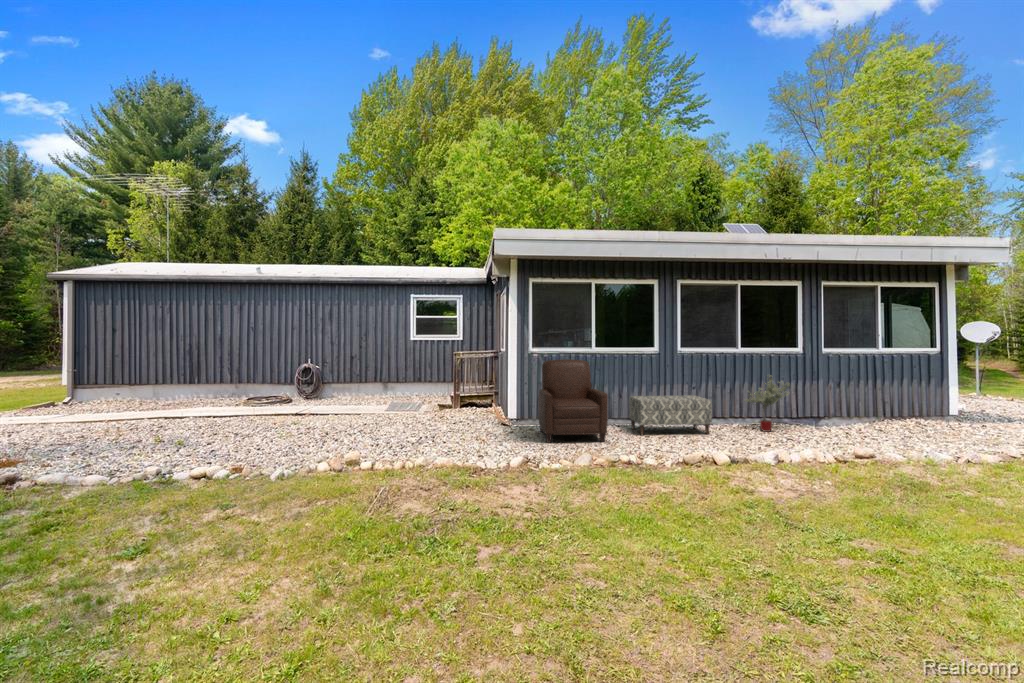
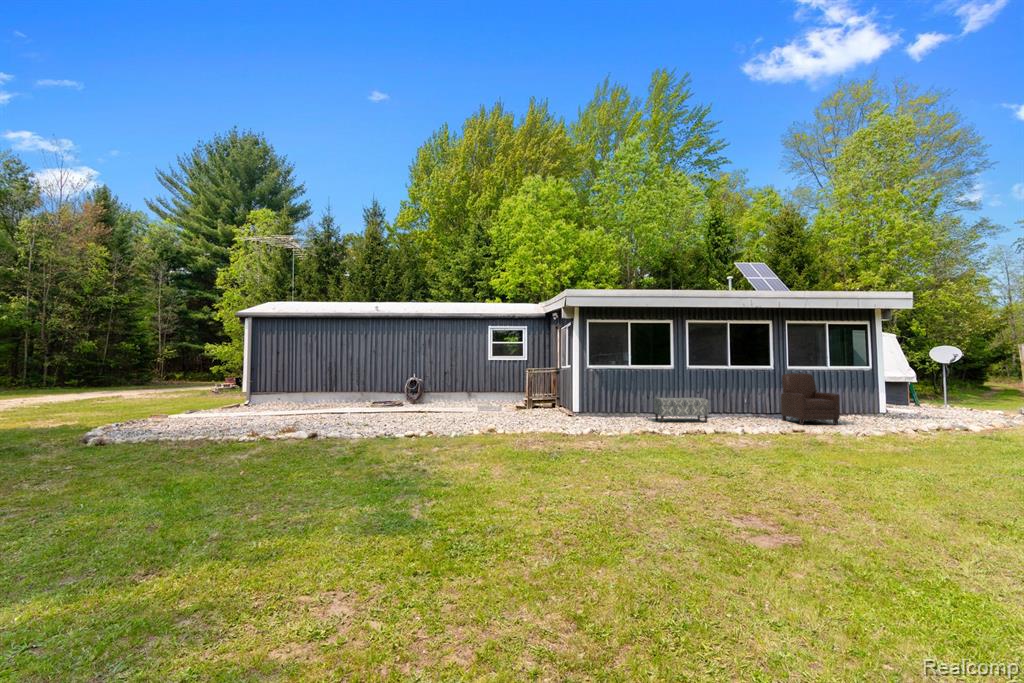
chair: present [538,359,608,443] -> present [781,373,840,425]
potted tree: present [745,376,790,432] -> none [731,383,763,422]

